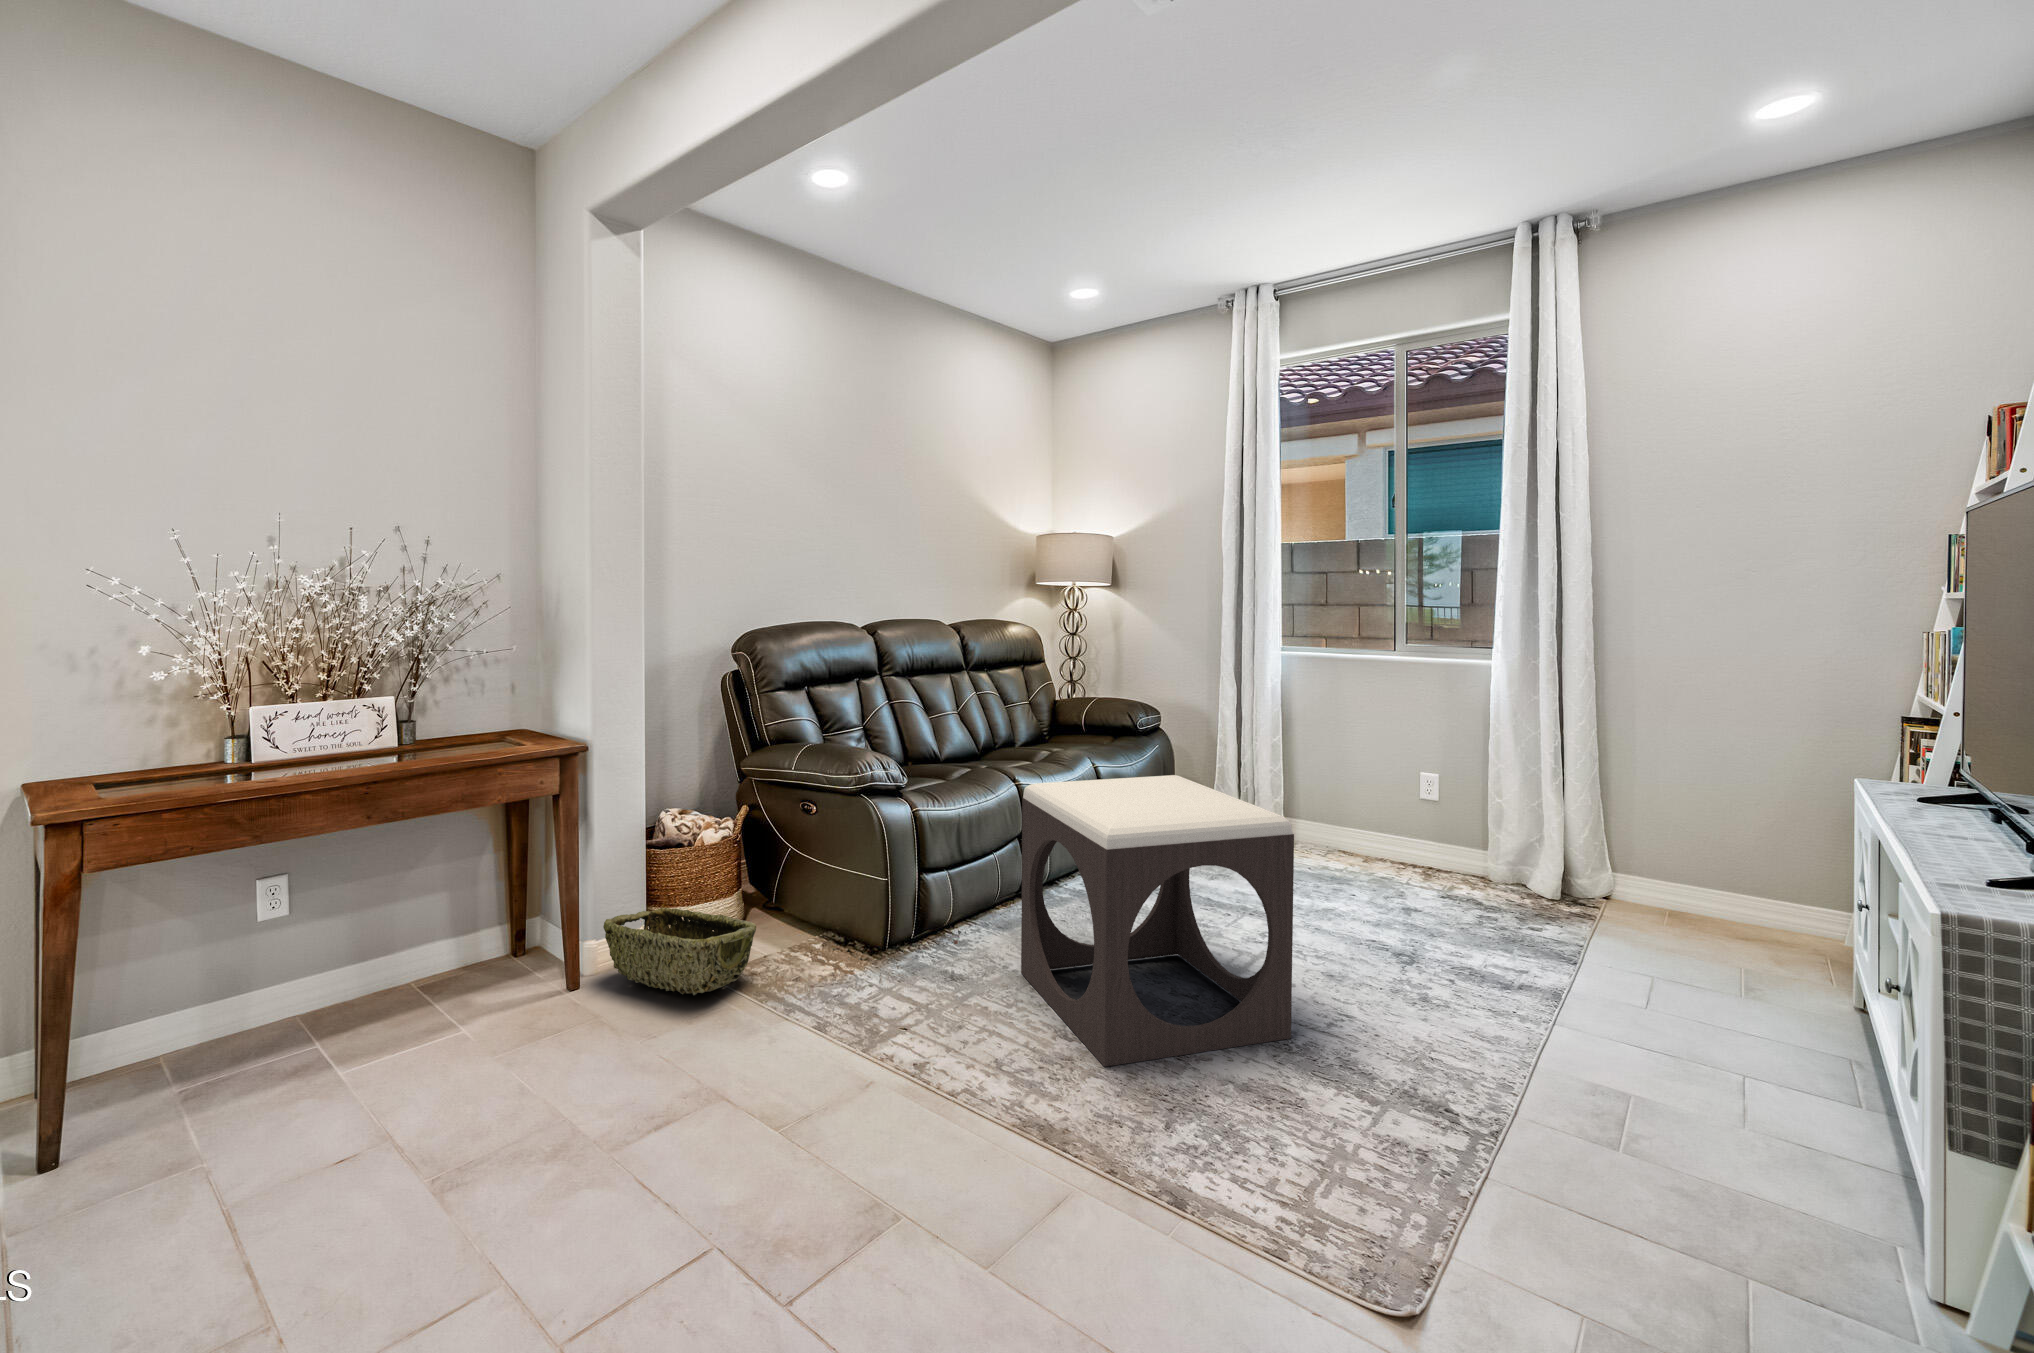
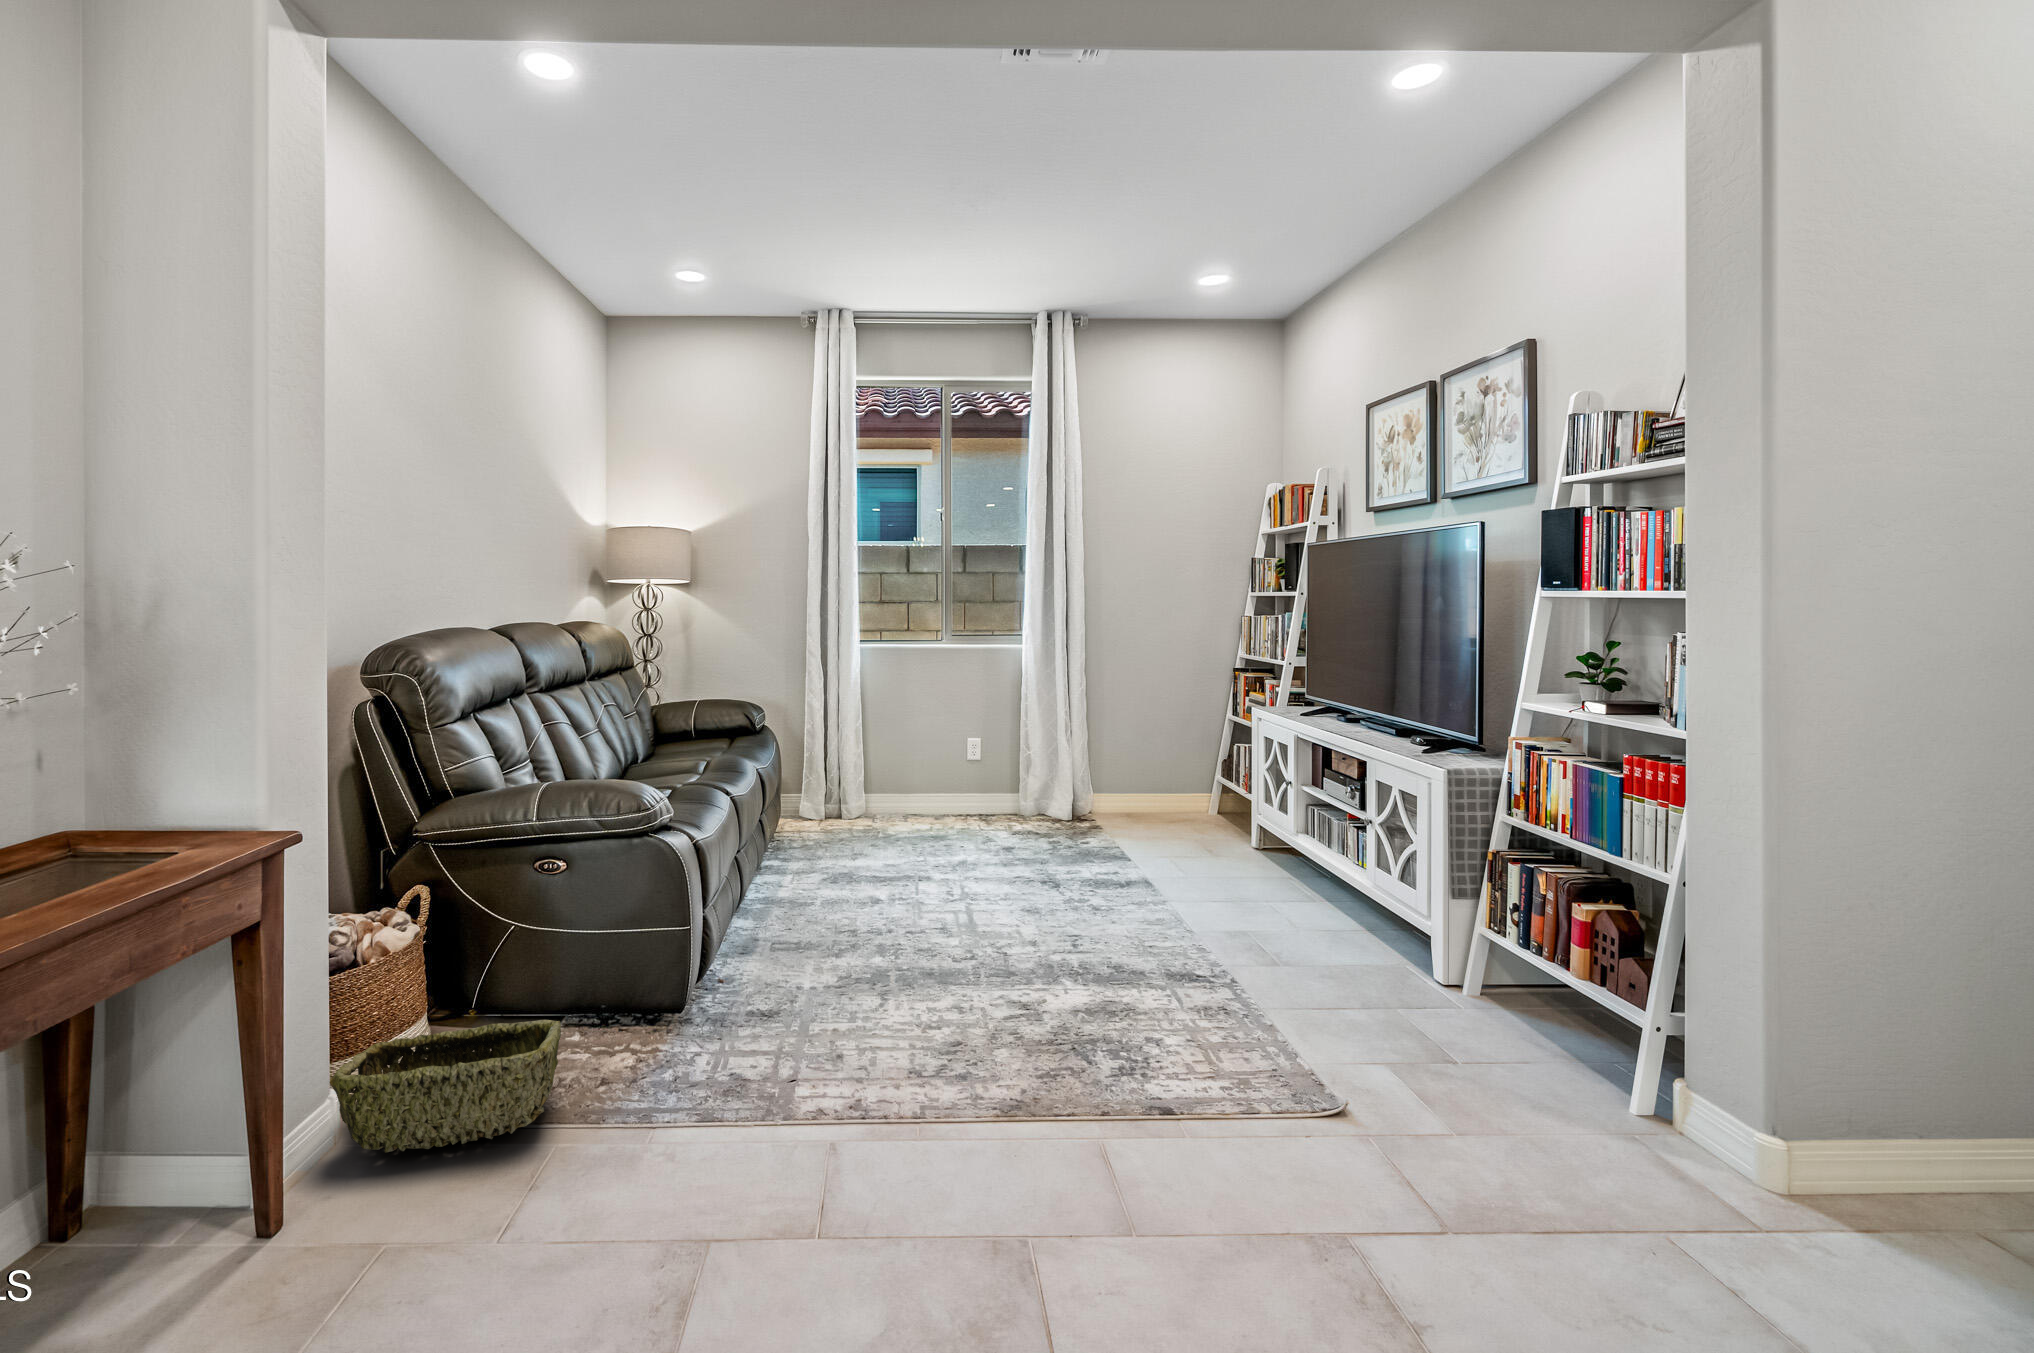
footstool: present [1021,775,1294,1067] -> none [826,765,1080,1042]

